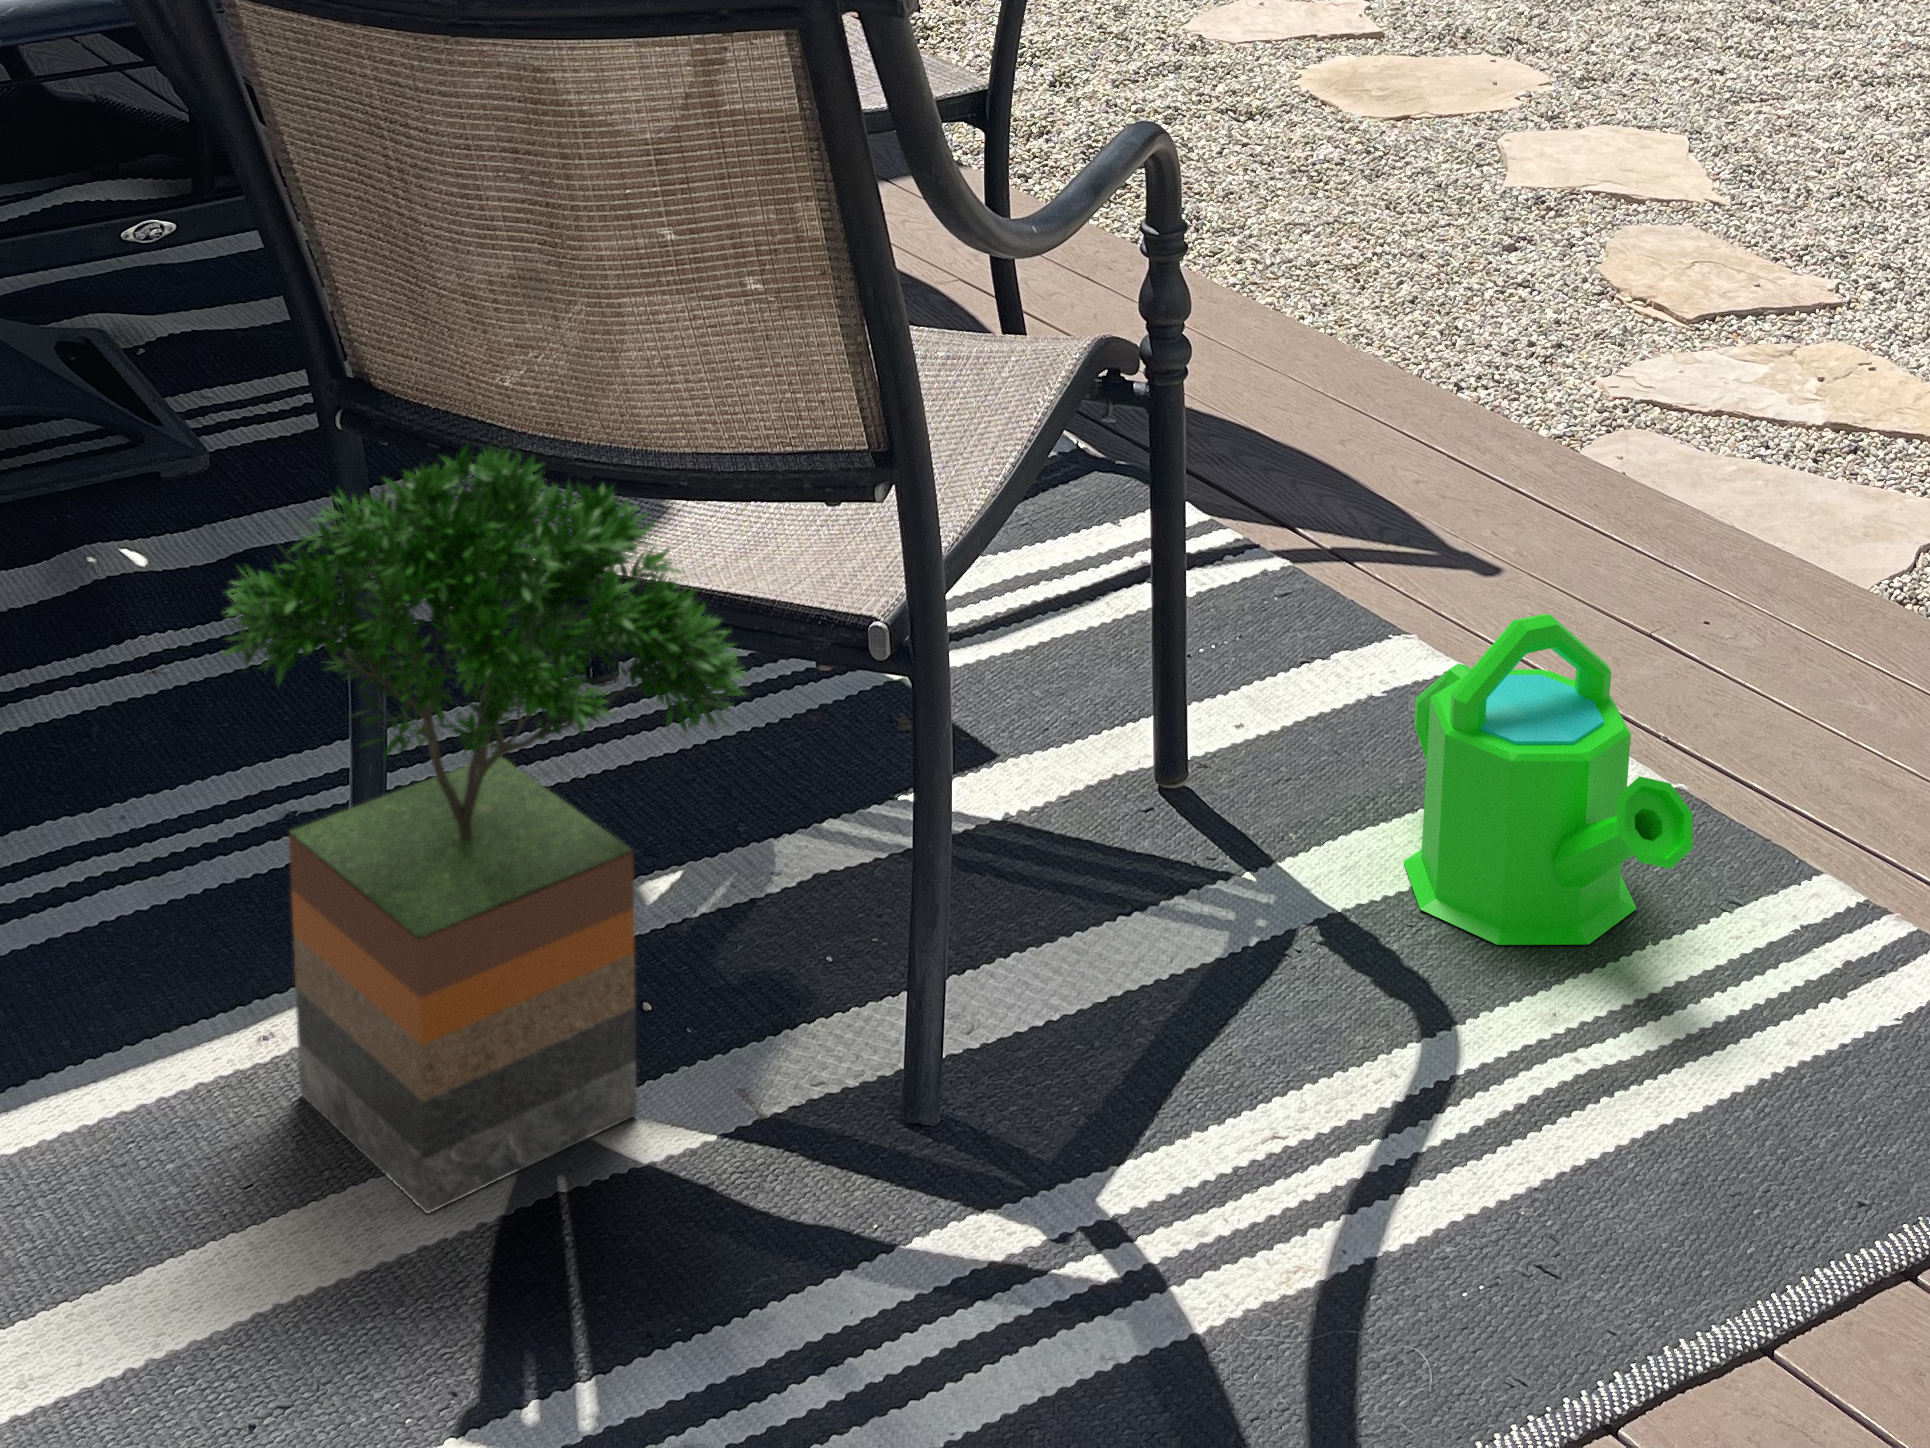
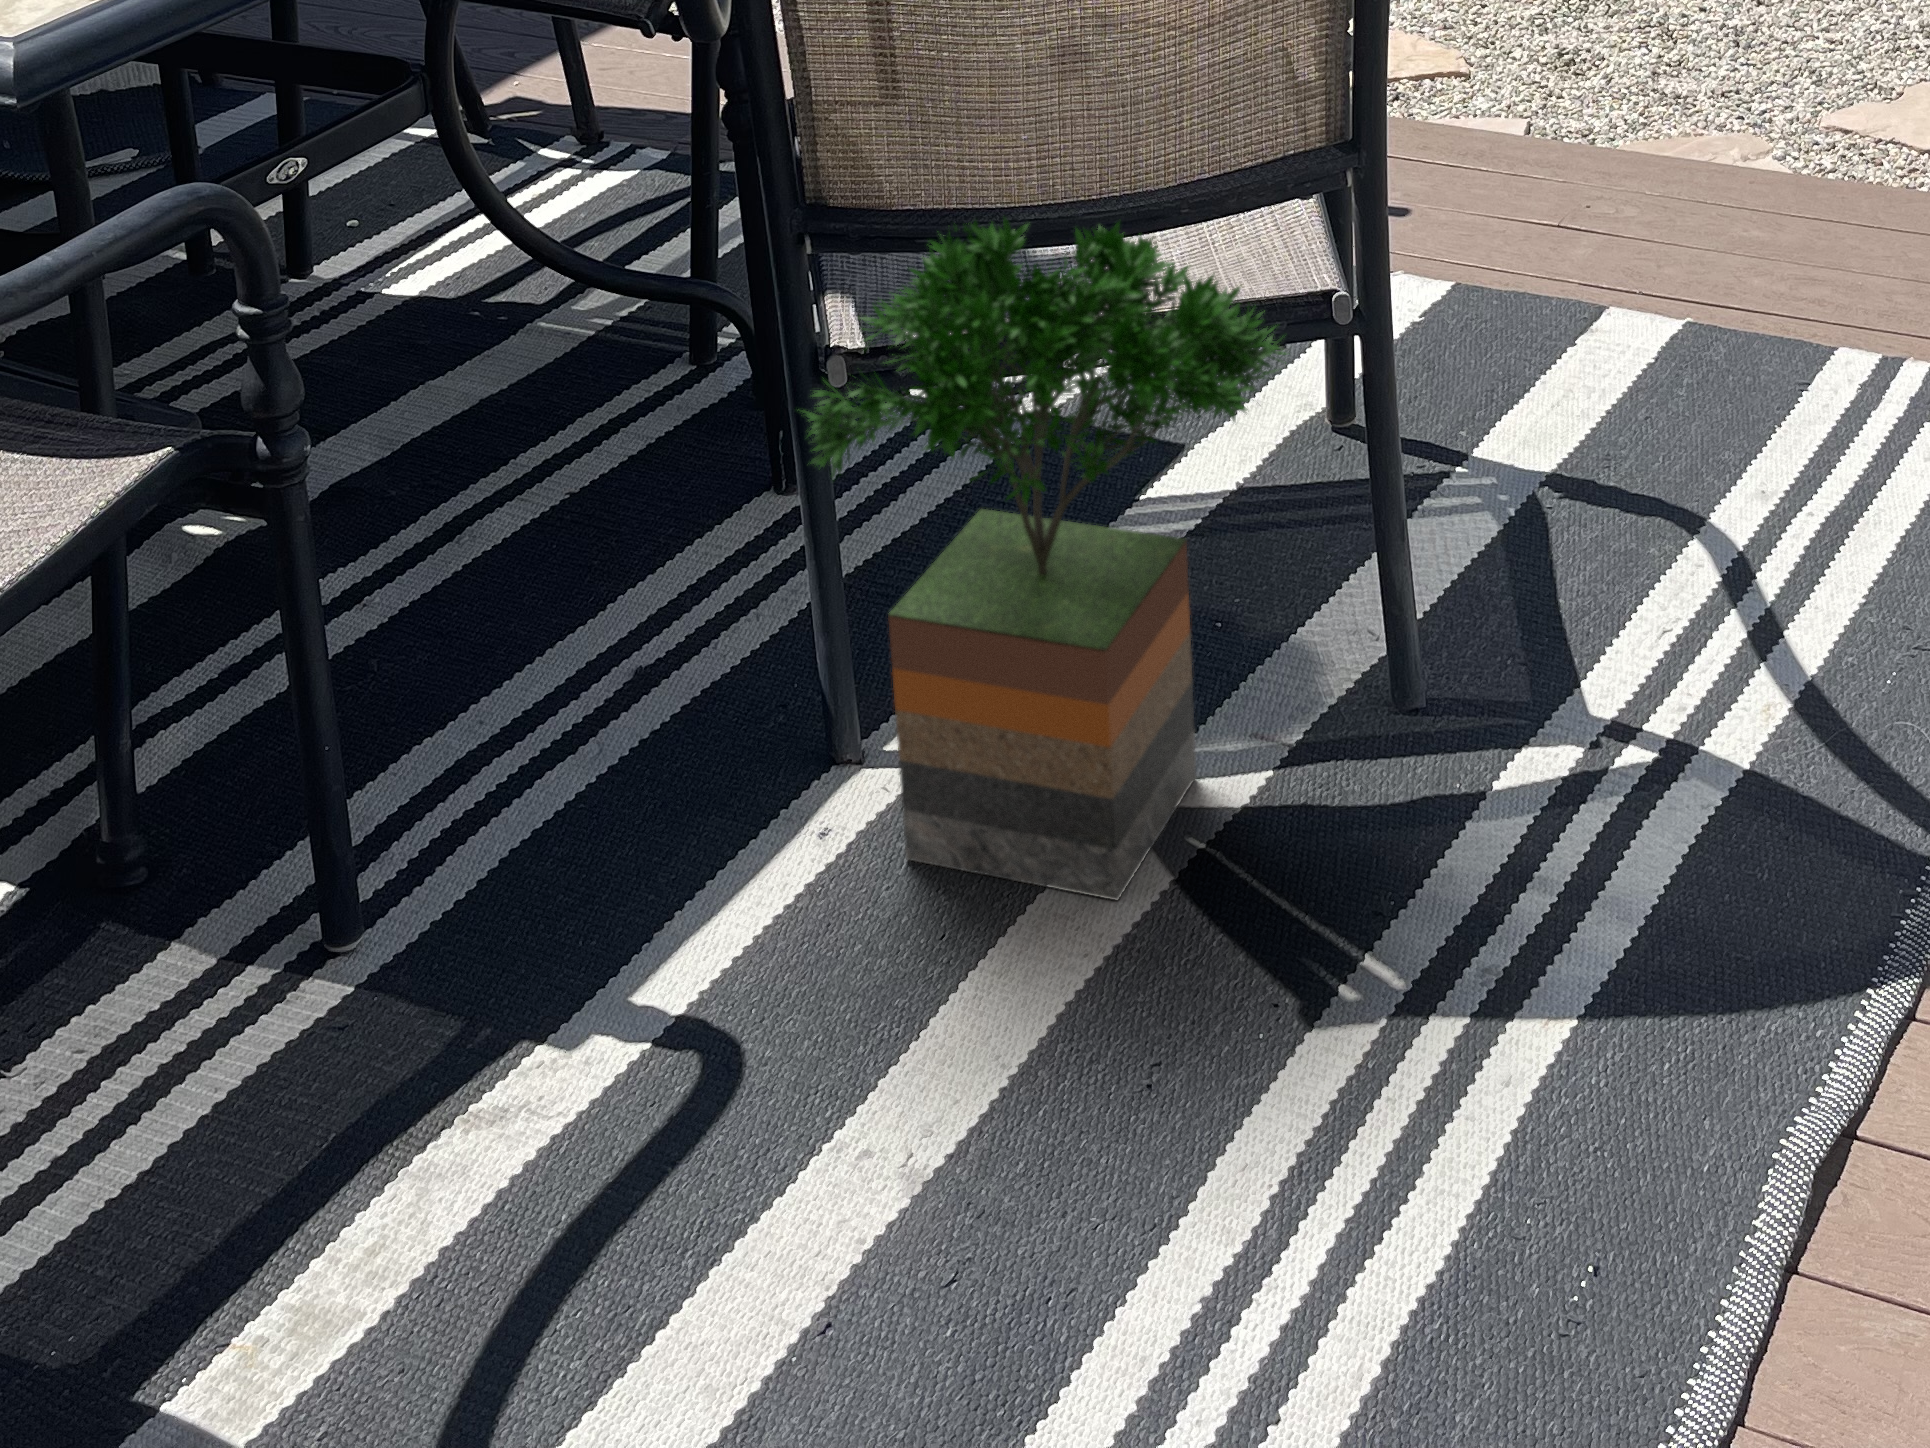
watering can: present [1404,614,1693,945] -> none [1505,186,1824,459]

